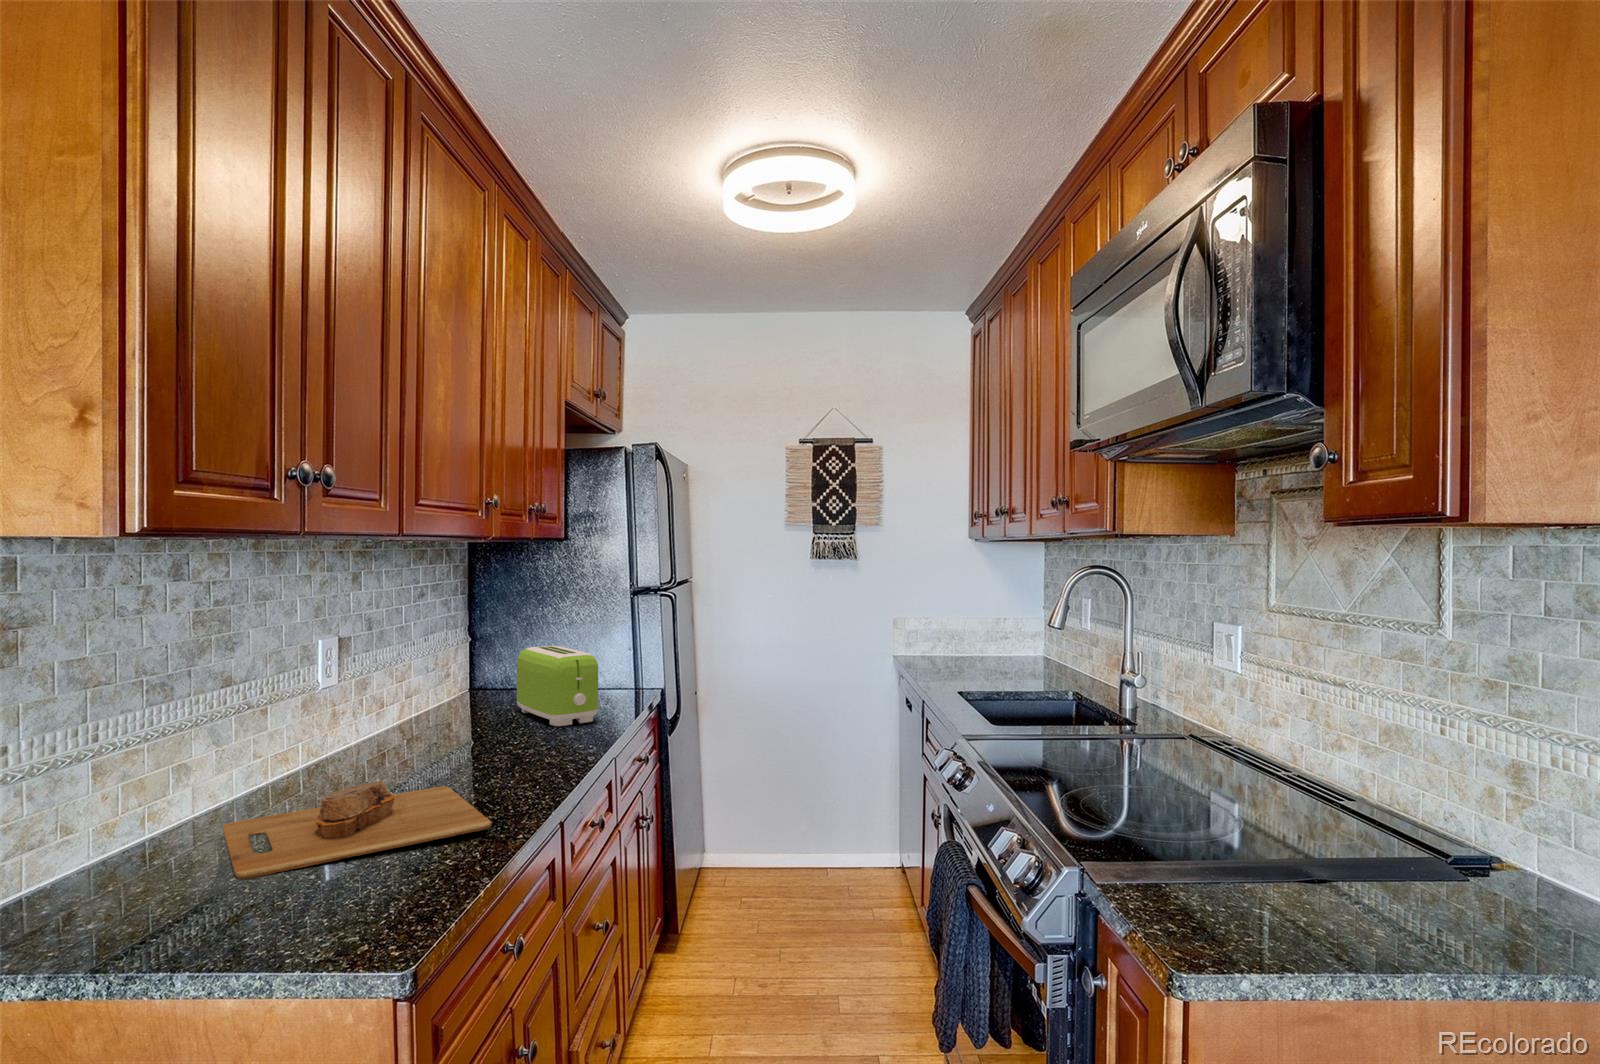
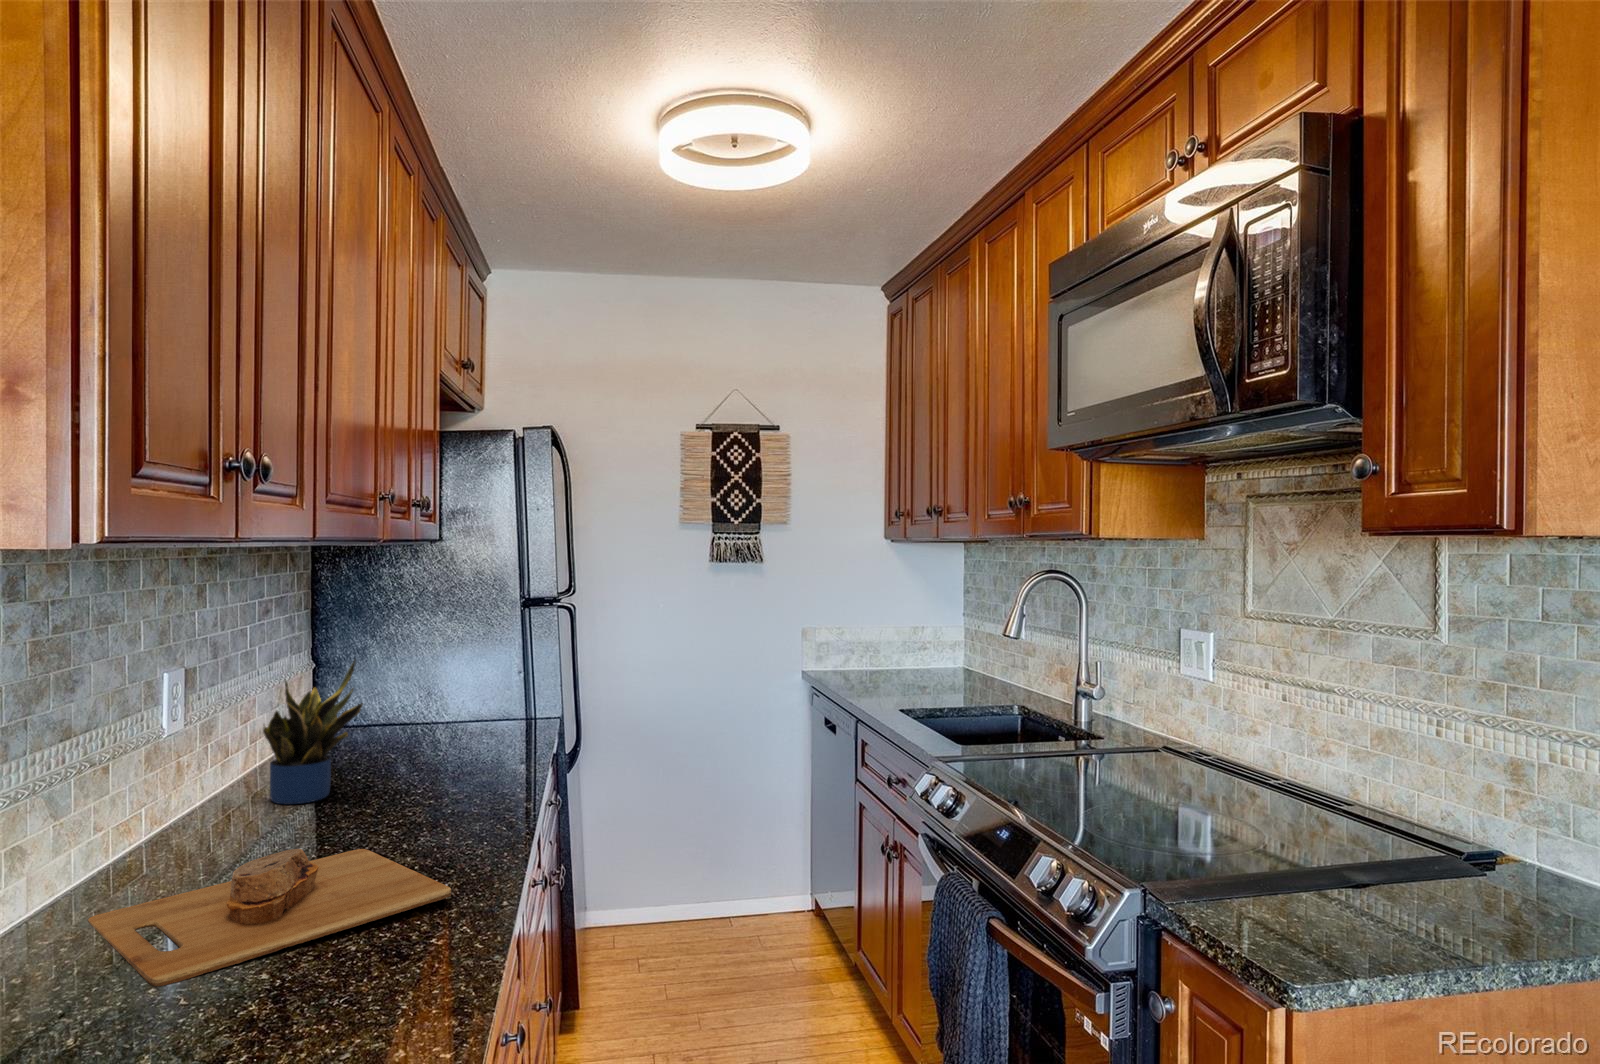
potted plant: none [401,632,476,749] -> present [263,659,363,804]
toaster: present [517,646,598,726] -> none [386,671,495,767]

